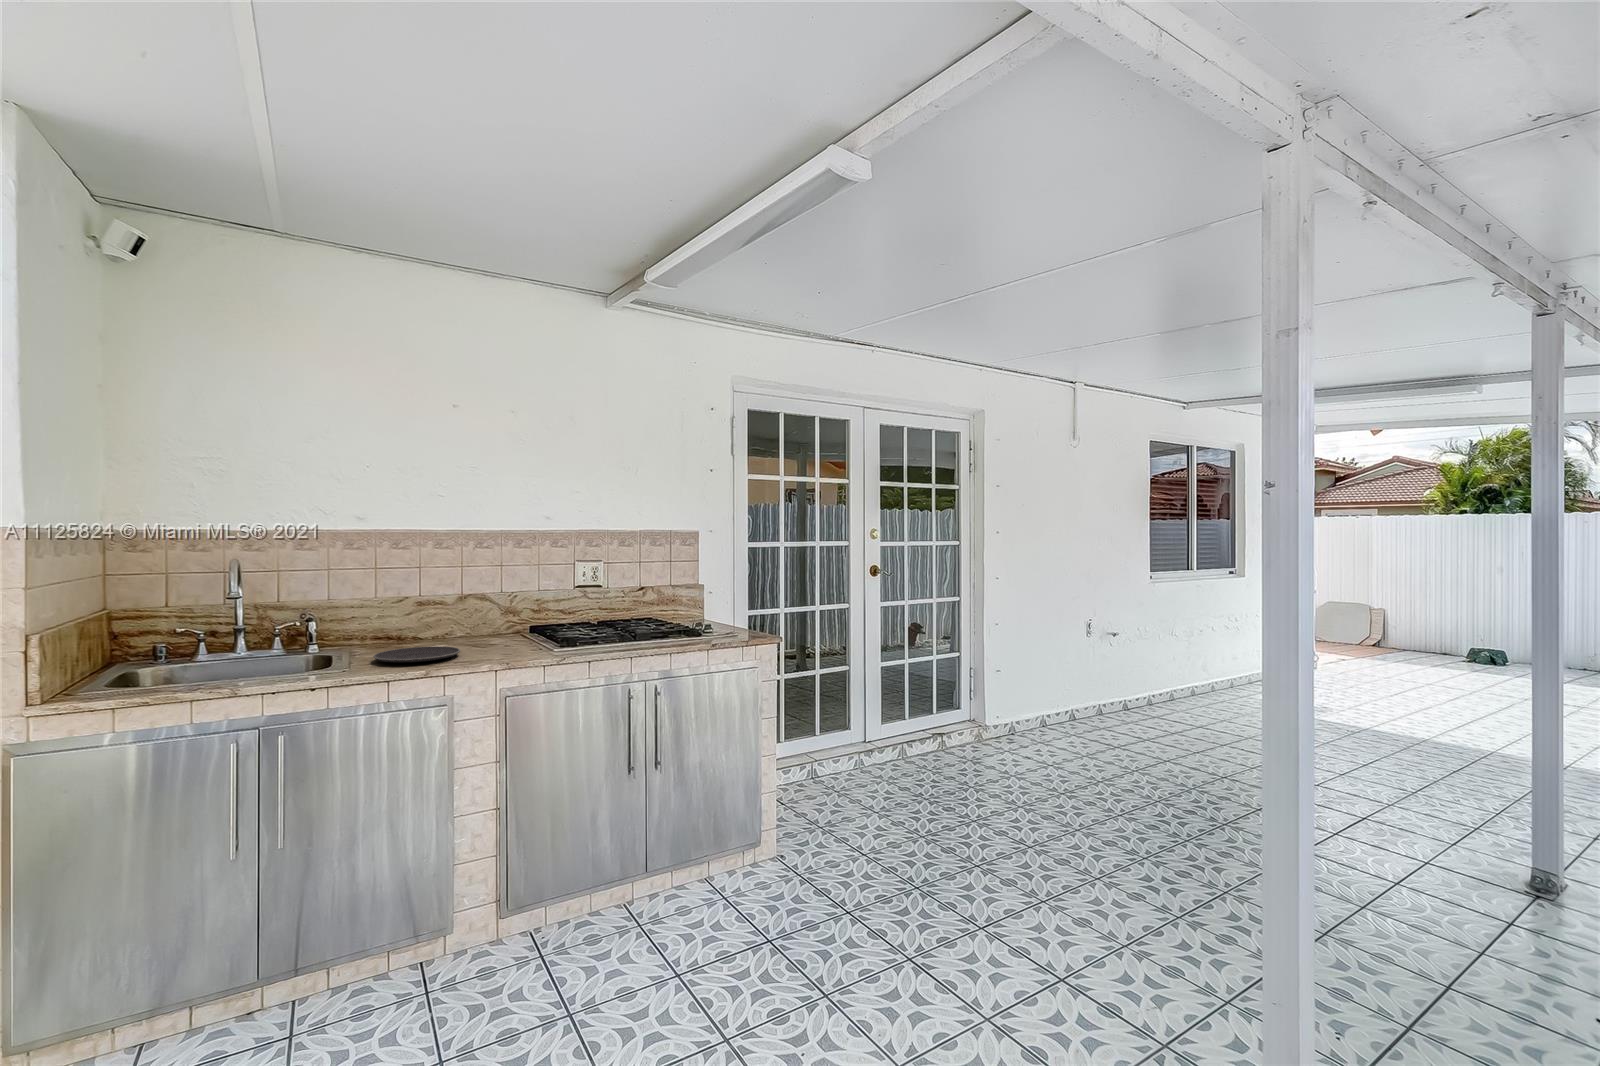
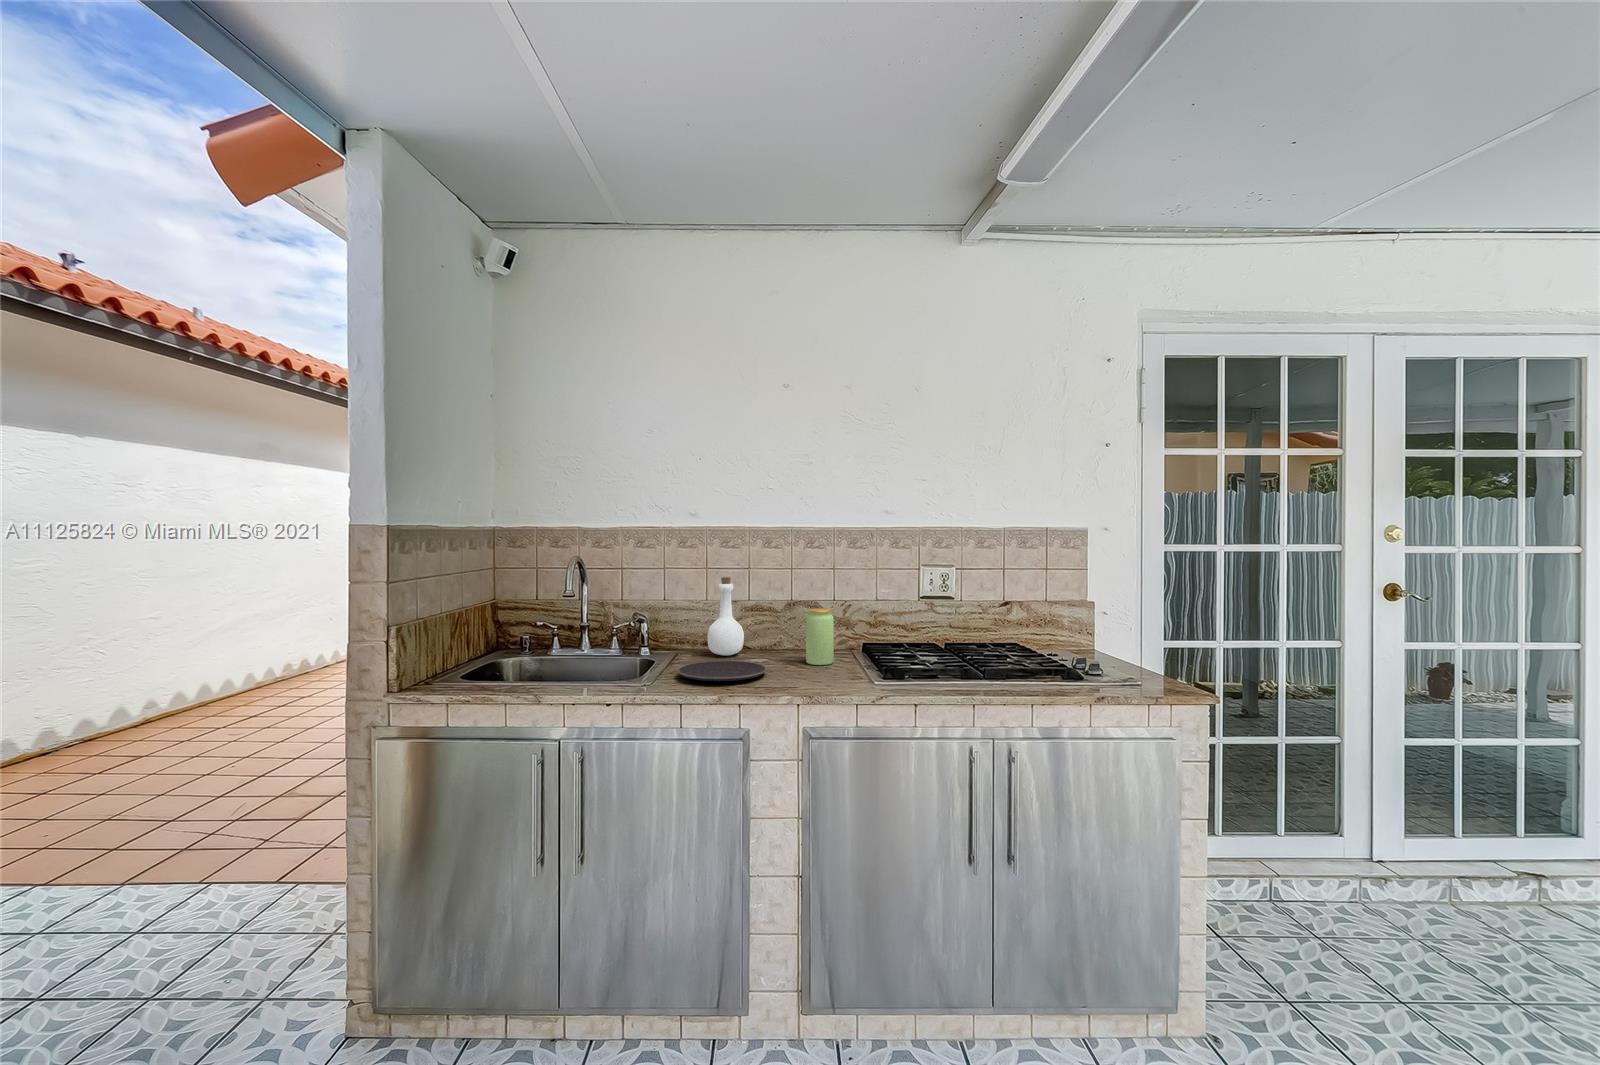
bottle: none [384,574,421,645] -> present [707,577,744,655]
jar: none [487,597,512,644] -> present [806,608,834,665]

